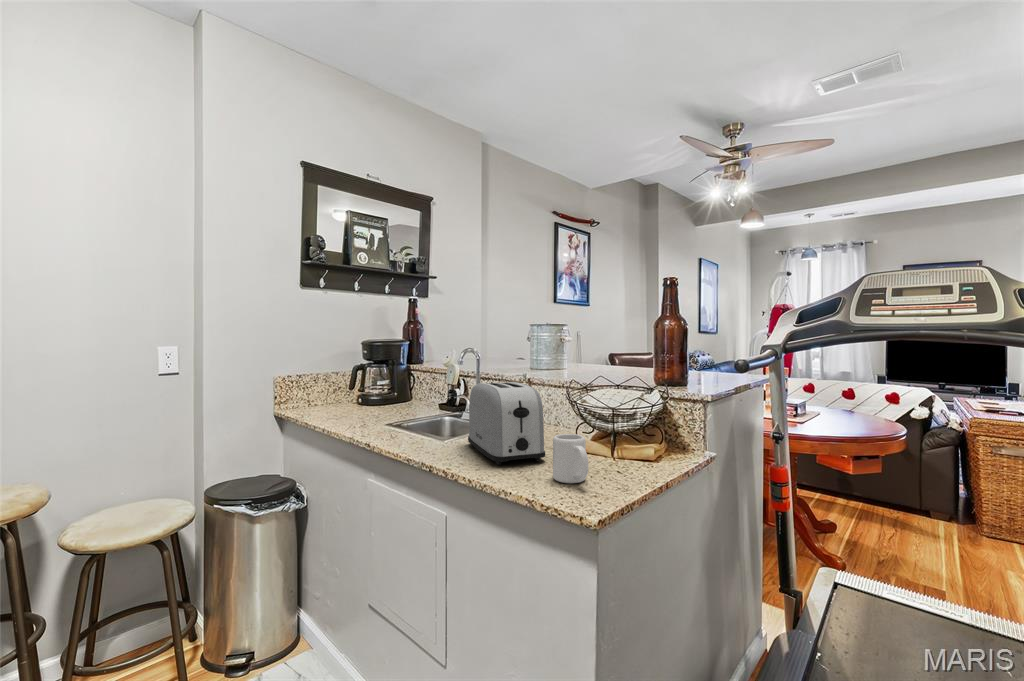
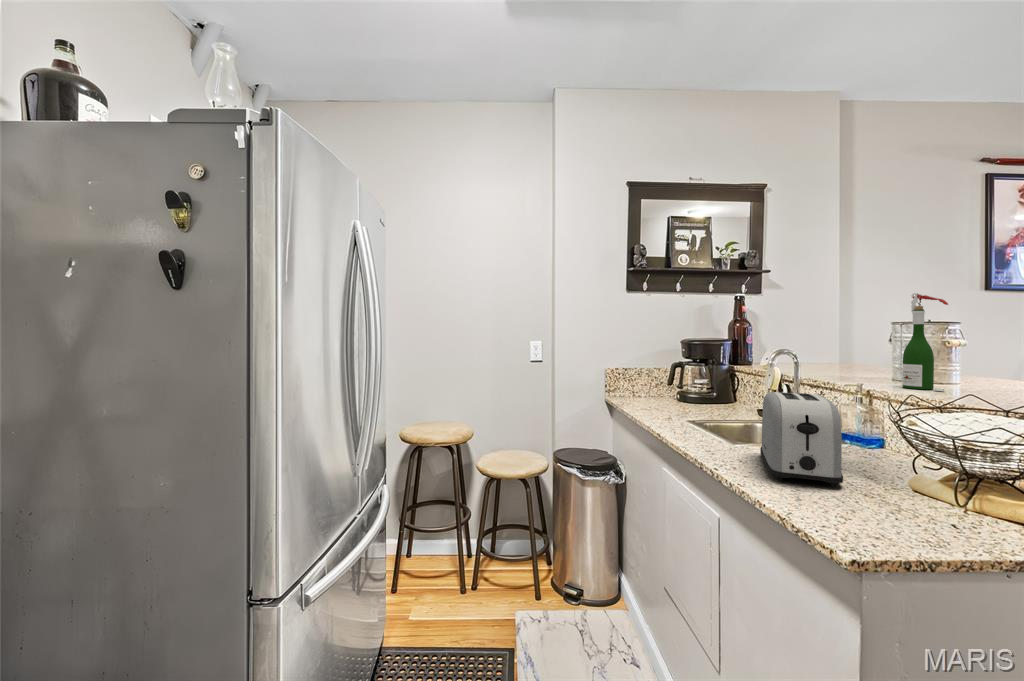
wine bottle: none [544,302,571,375] -> present [902,293,948,391]
mug: present [553,434,588,483] -> none [834,459,881,518]

